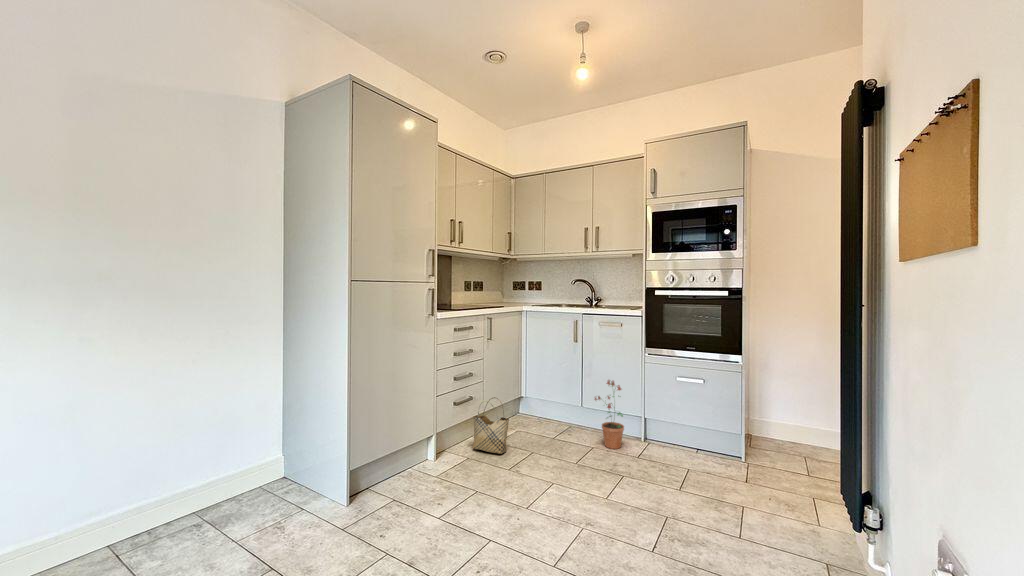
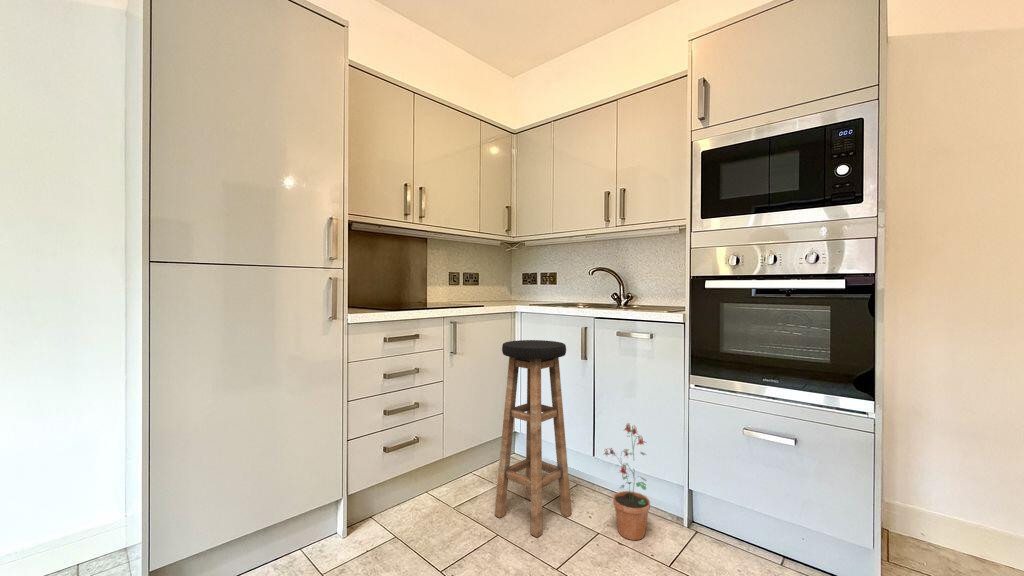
bar stool: none [525,329,573,452] -> present [495,340,572,537]
woven basket: present [473,397,509,454] -> none [412,442,464,533]

